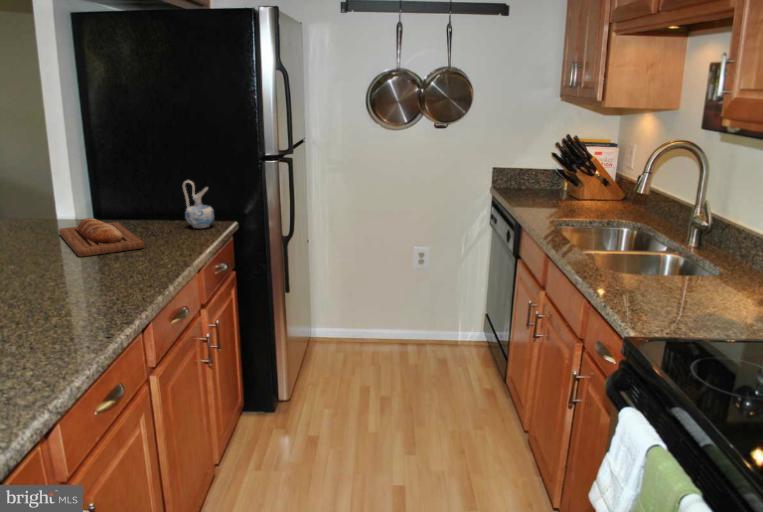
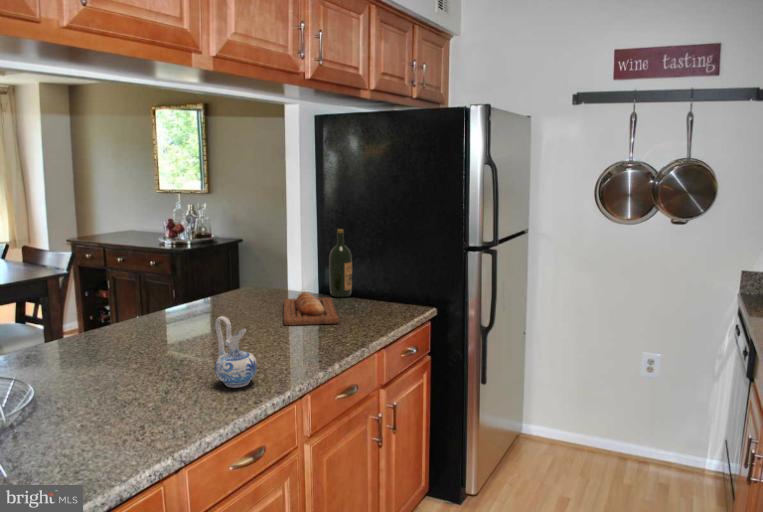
wine bottle: none [106,144,137,221] -> present [329,229,352,297]
ceramic pitcher: present [183,181,214,228] -> present [215,316,257,388]

